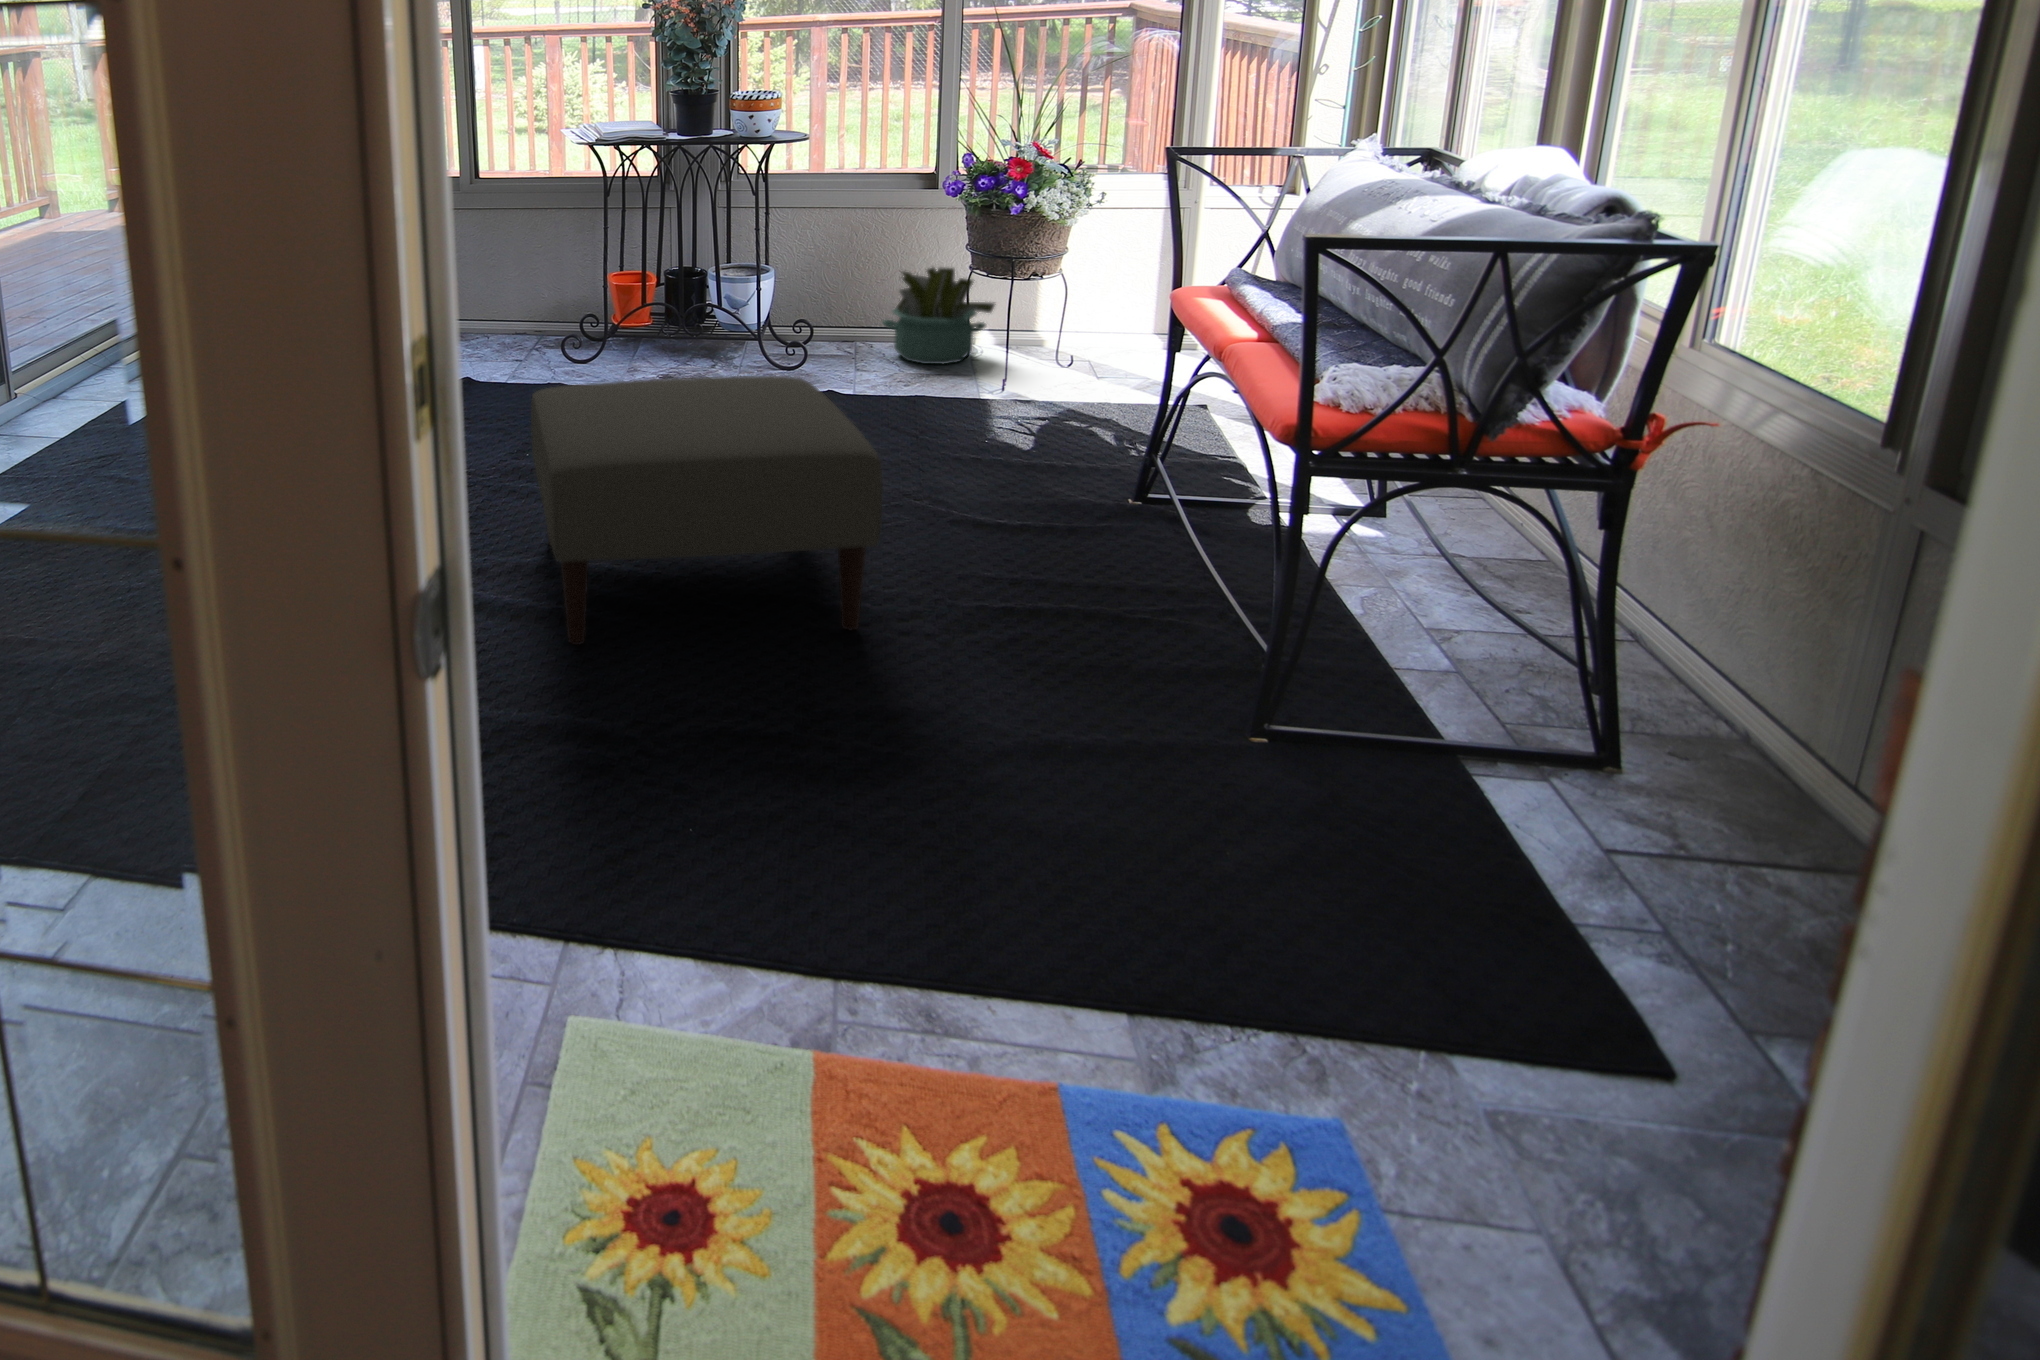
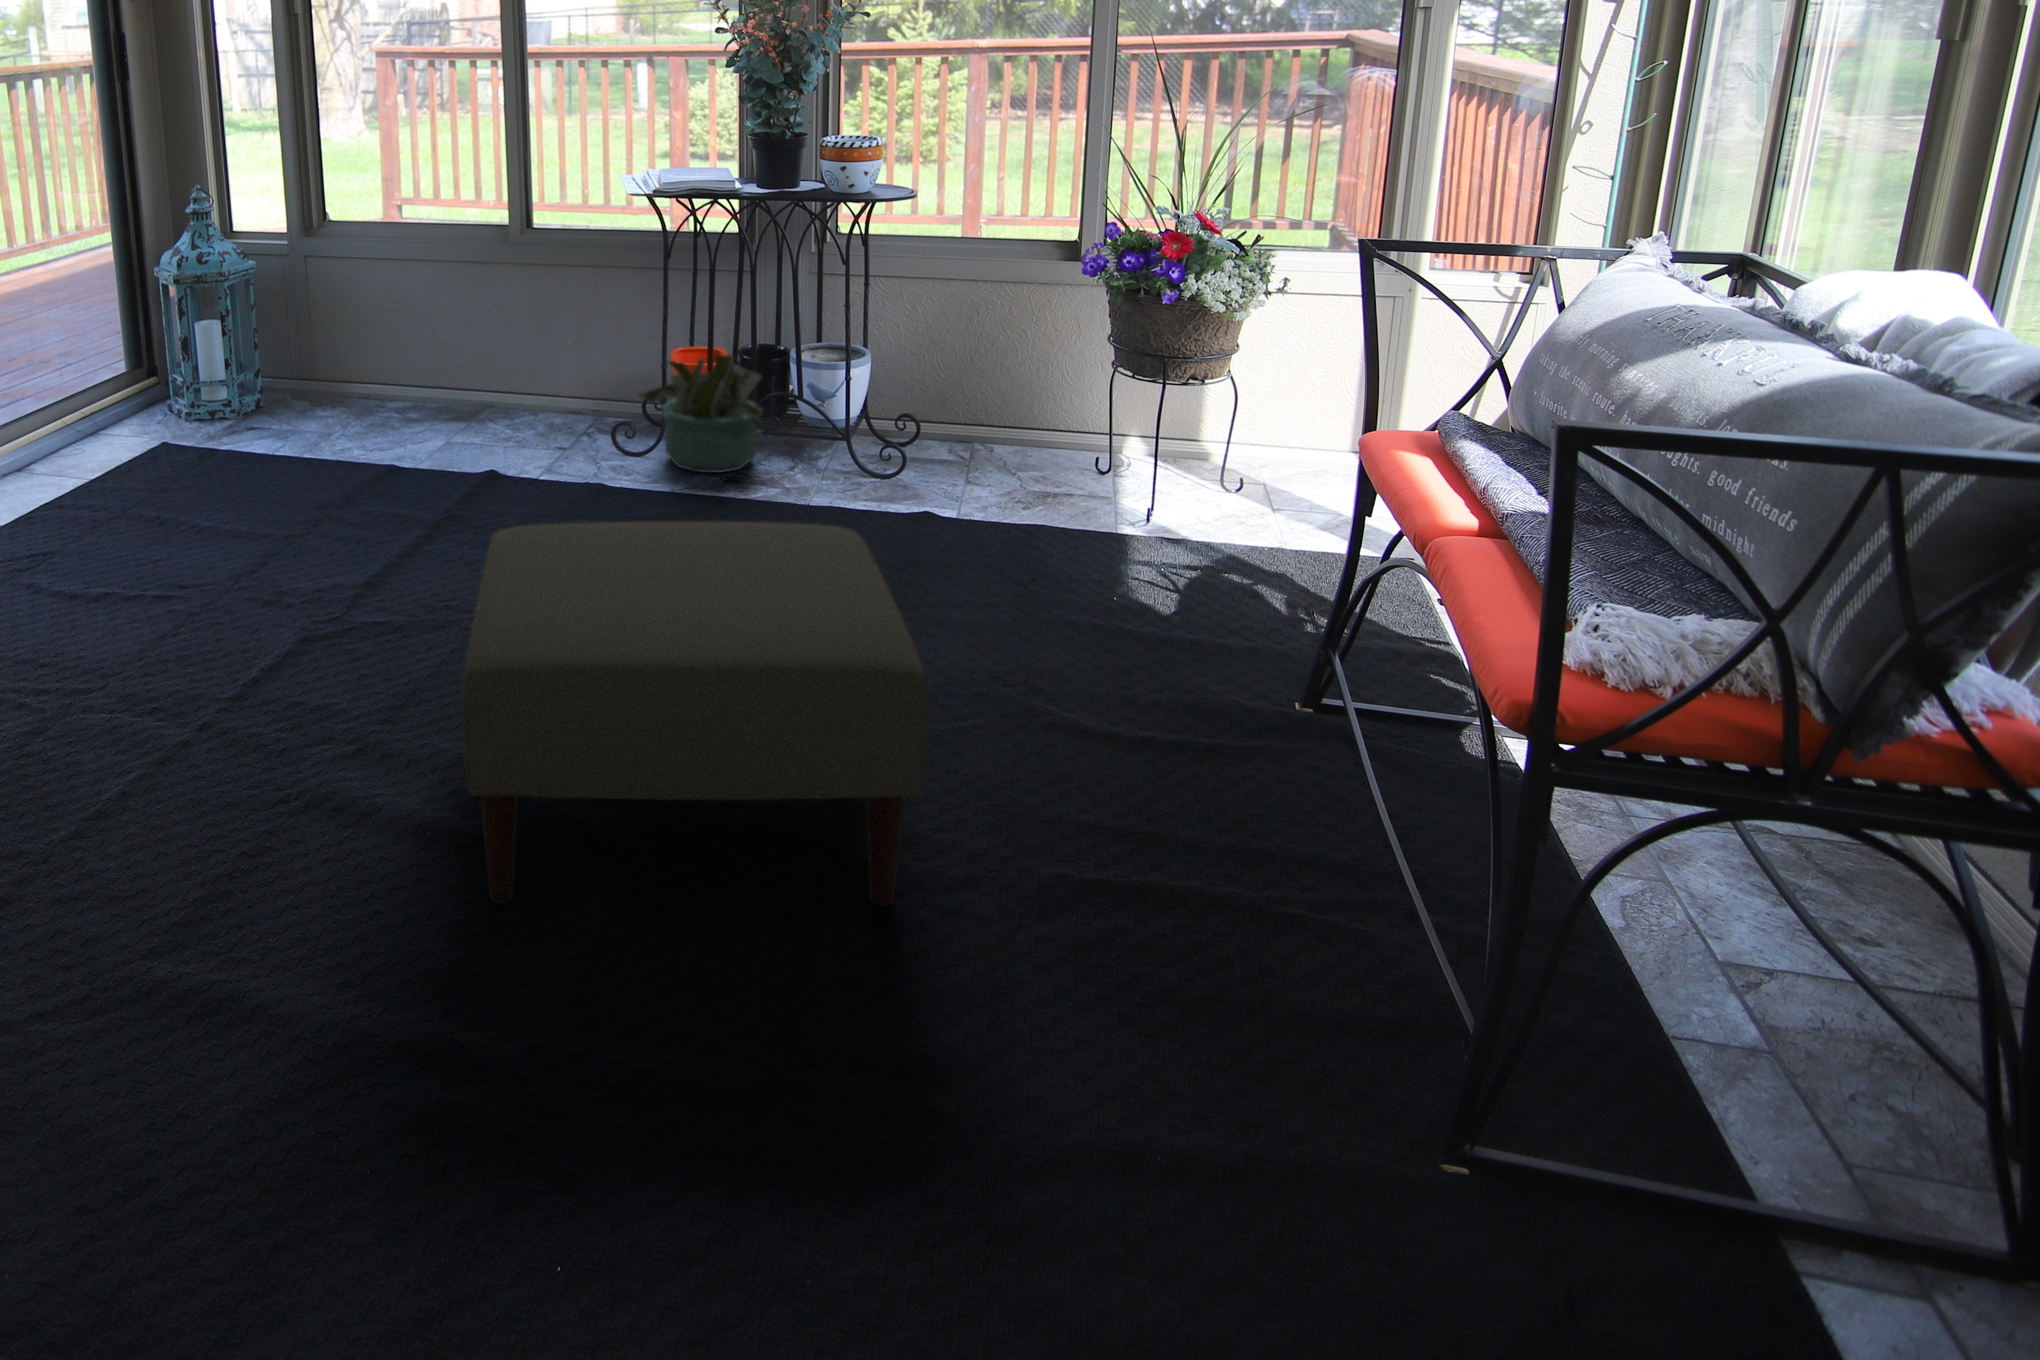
decorative plant: present [883,267,995,364] -> present [639,355,763,473]

